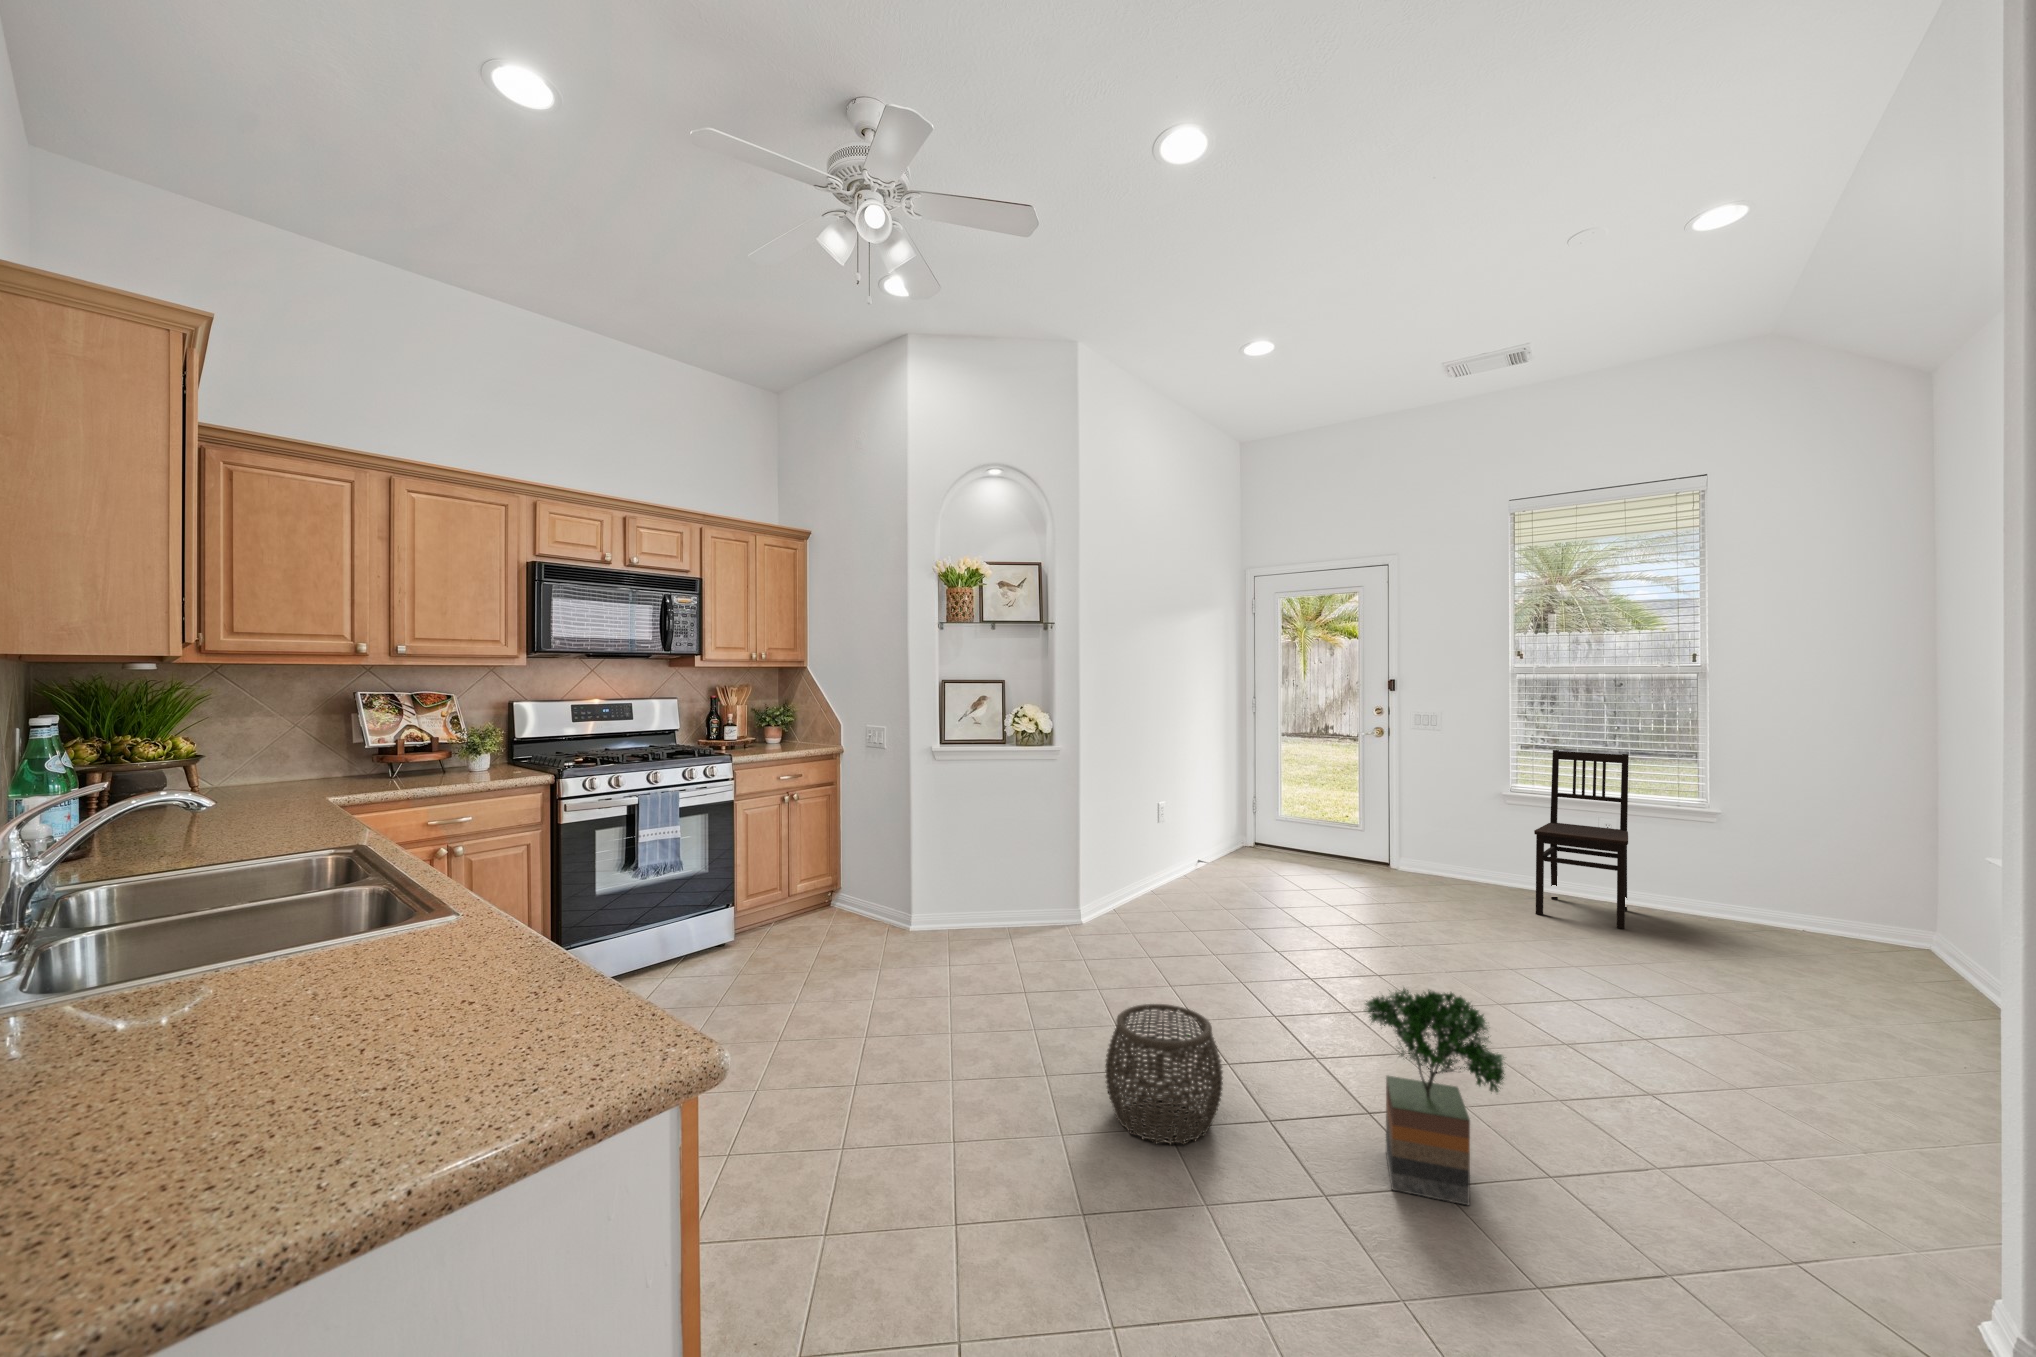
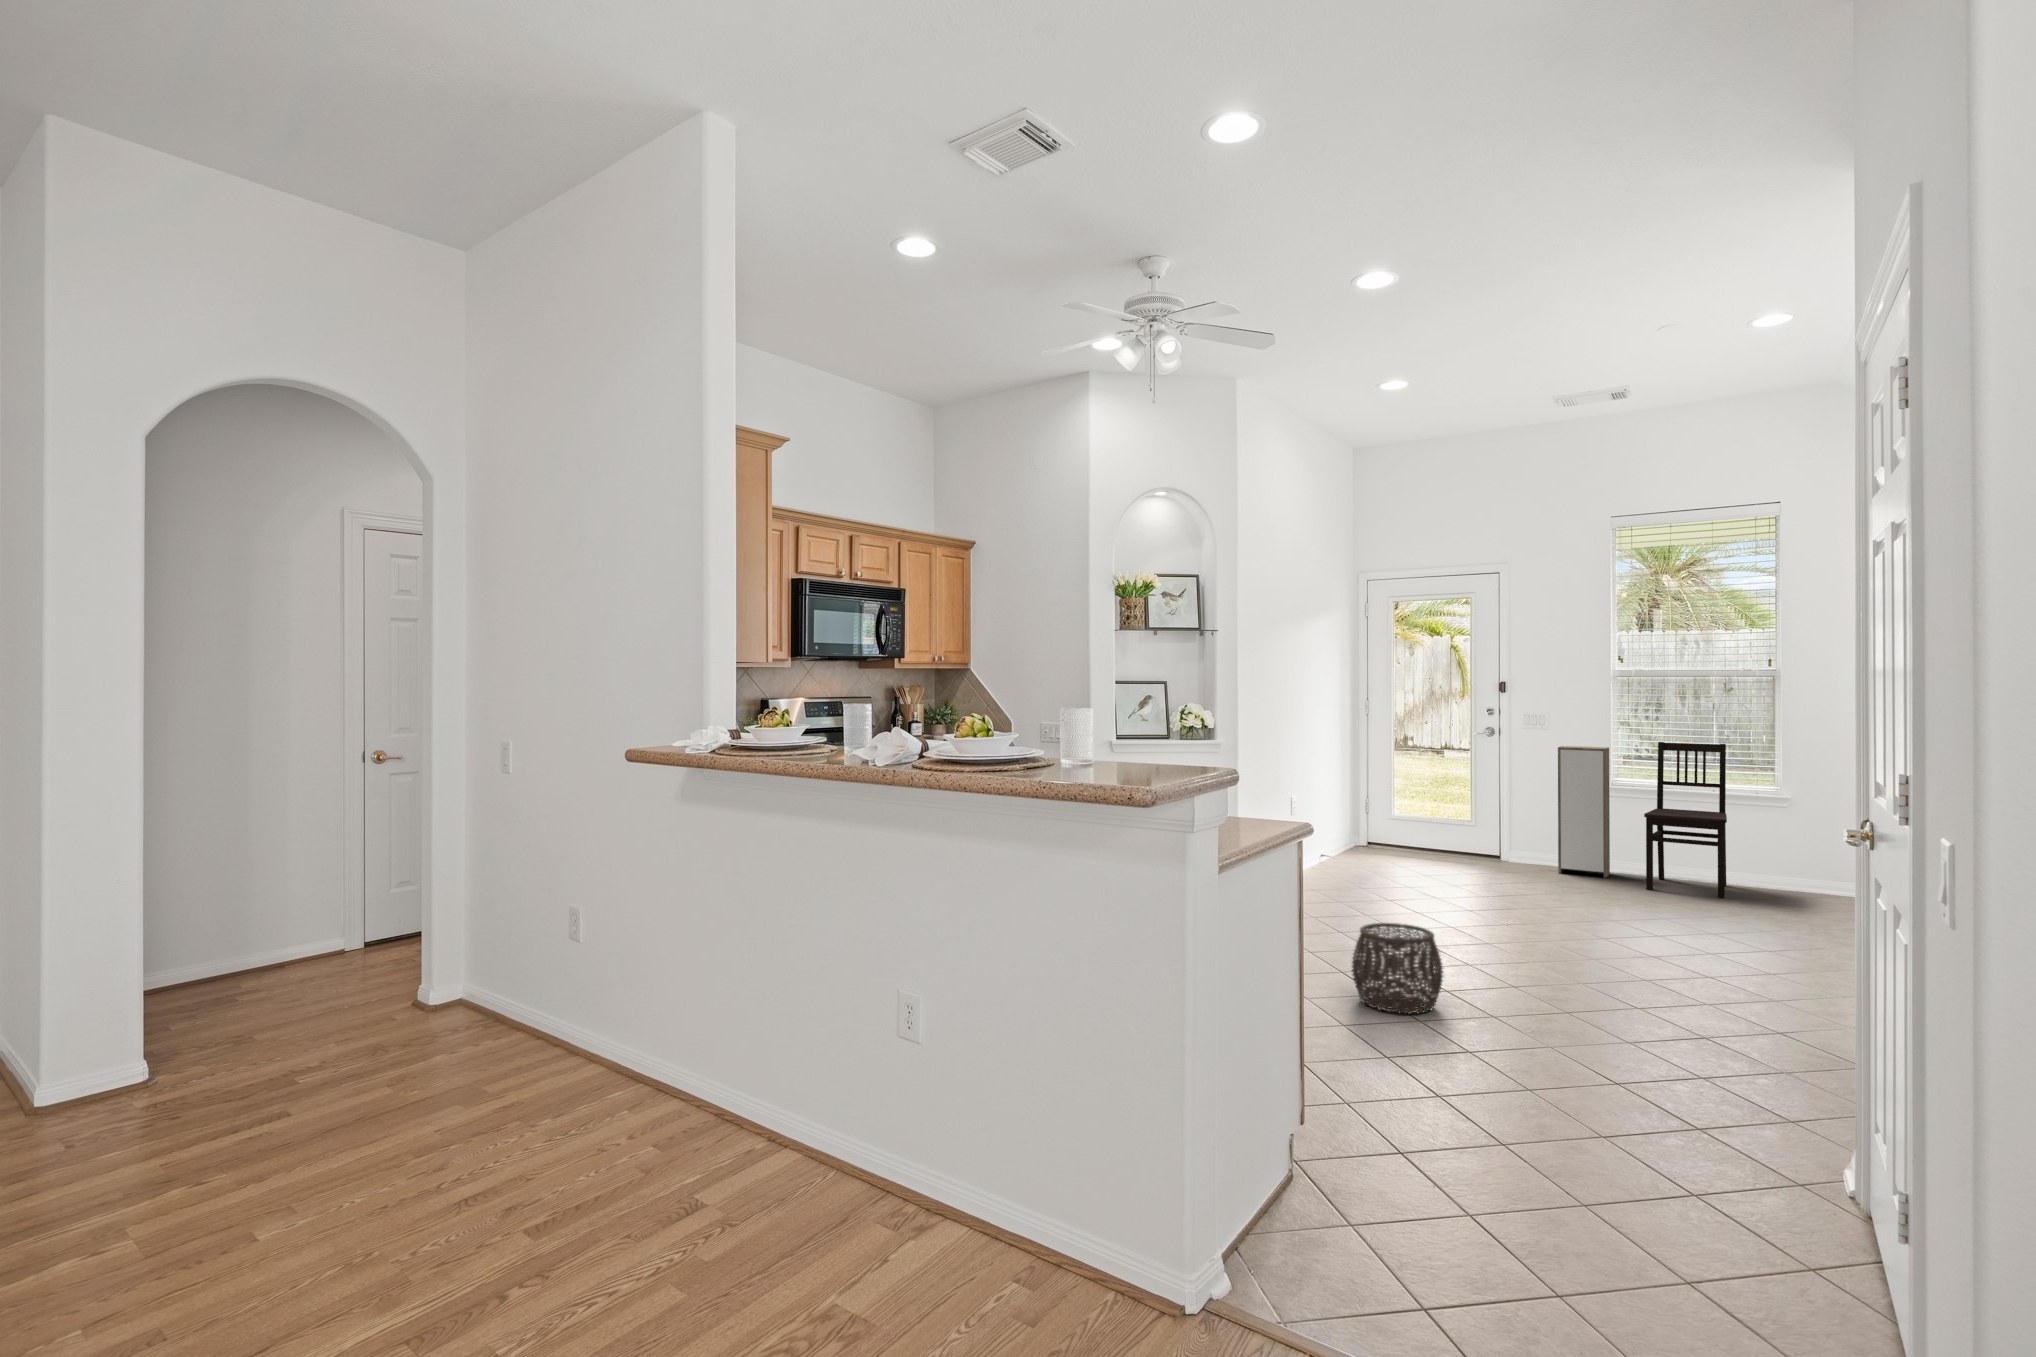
storage cabinet: none [1442,751,1499,896] -> present [1558,746,1610,878]
potted tree: present [1366,989,1505,1205] -> none [1547,892,1654,1035]

